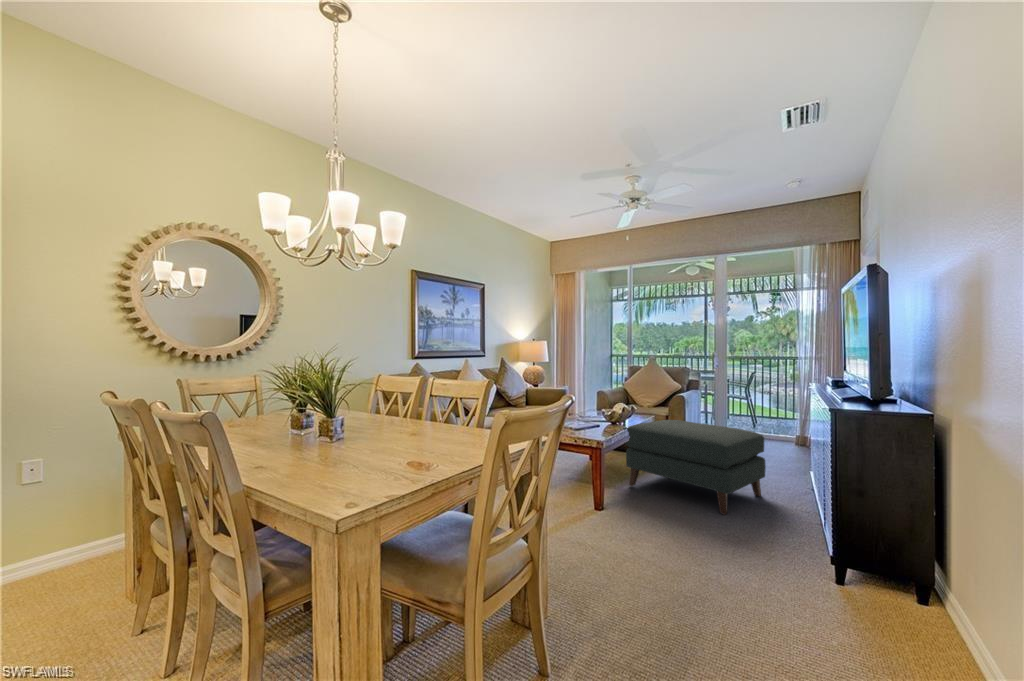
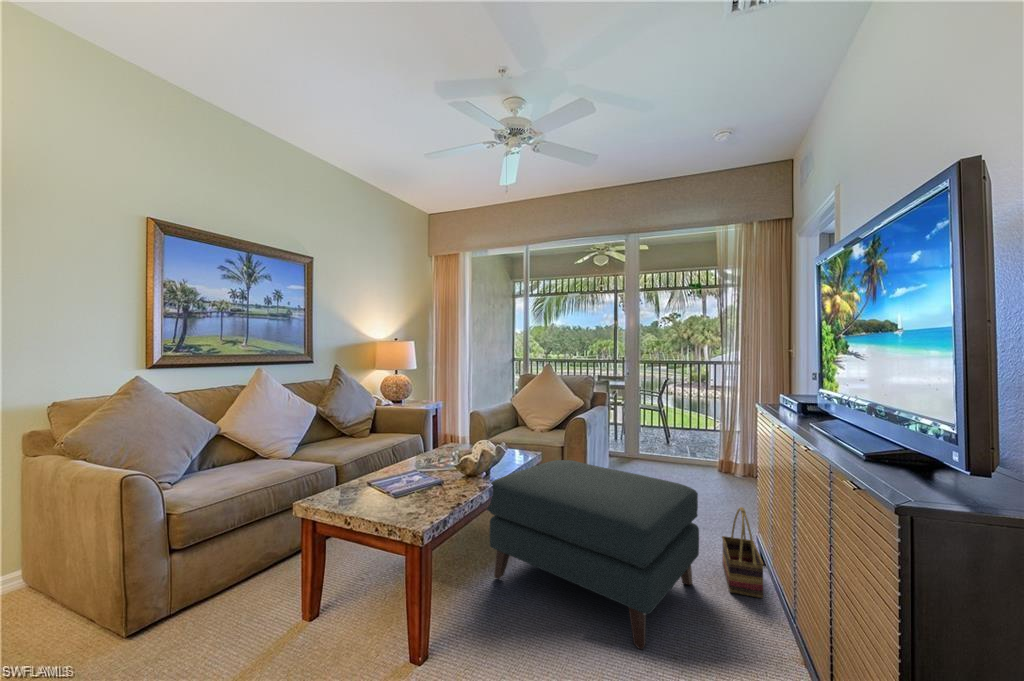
basket: none [784,449,810,504] -> present [722,507,764,598]

